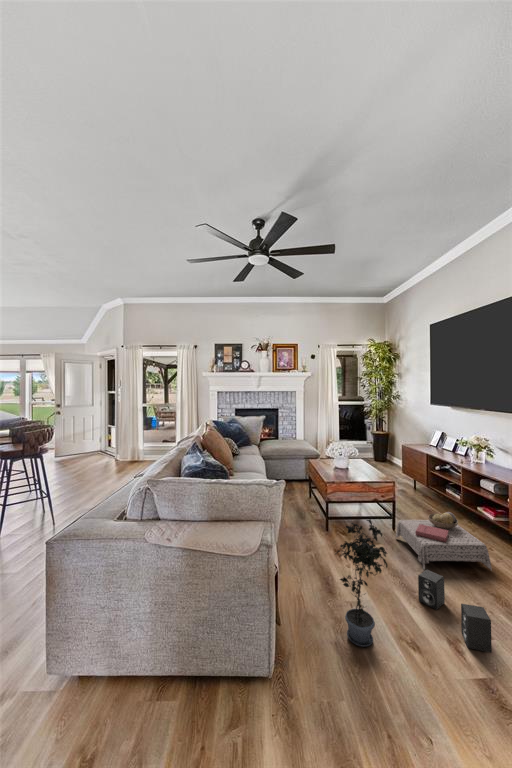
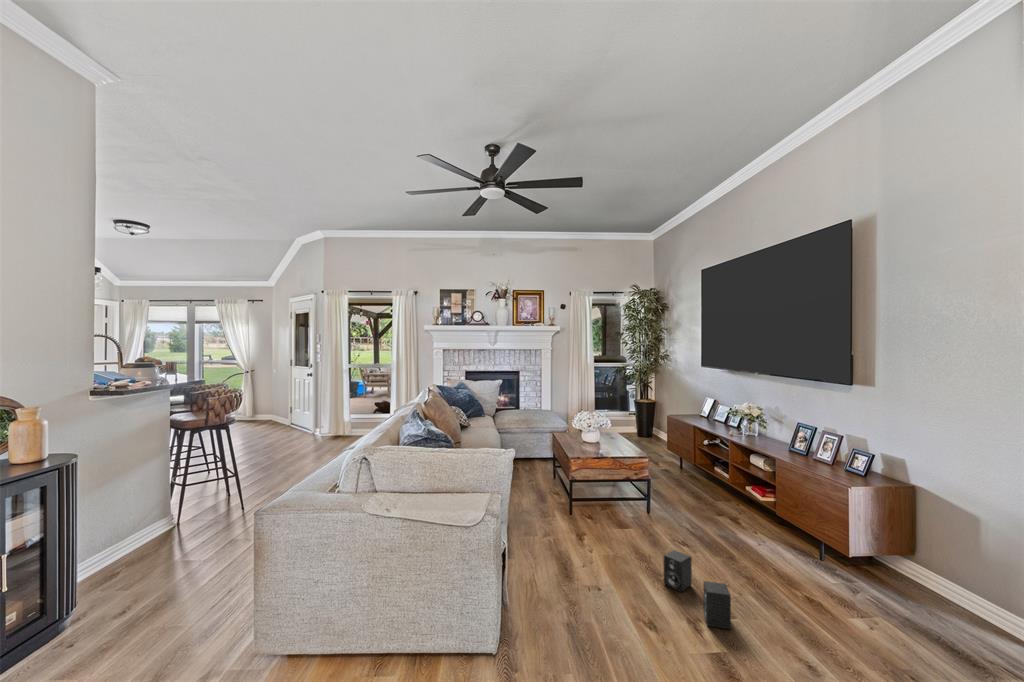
ottoman: present [396,512,492,570] -> none [649,490,750,555]
potted plant: present [335,519,388,647] -> none [568,491,626,627]

